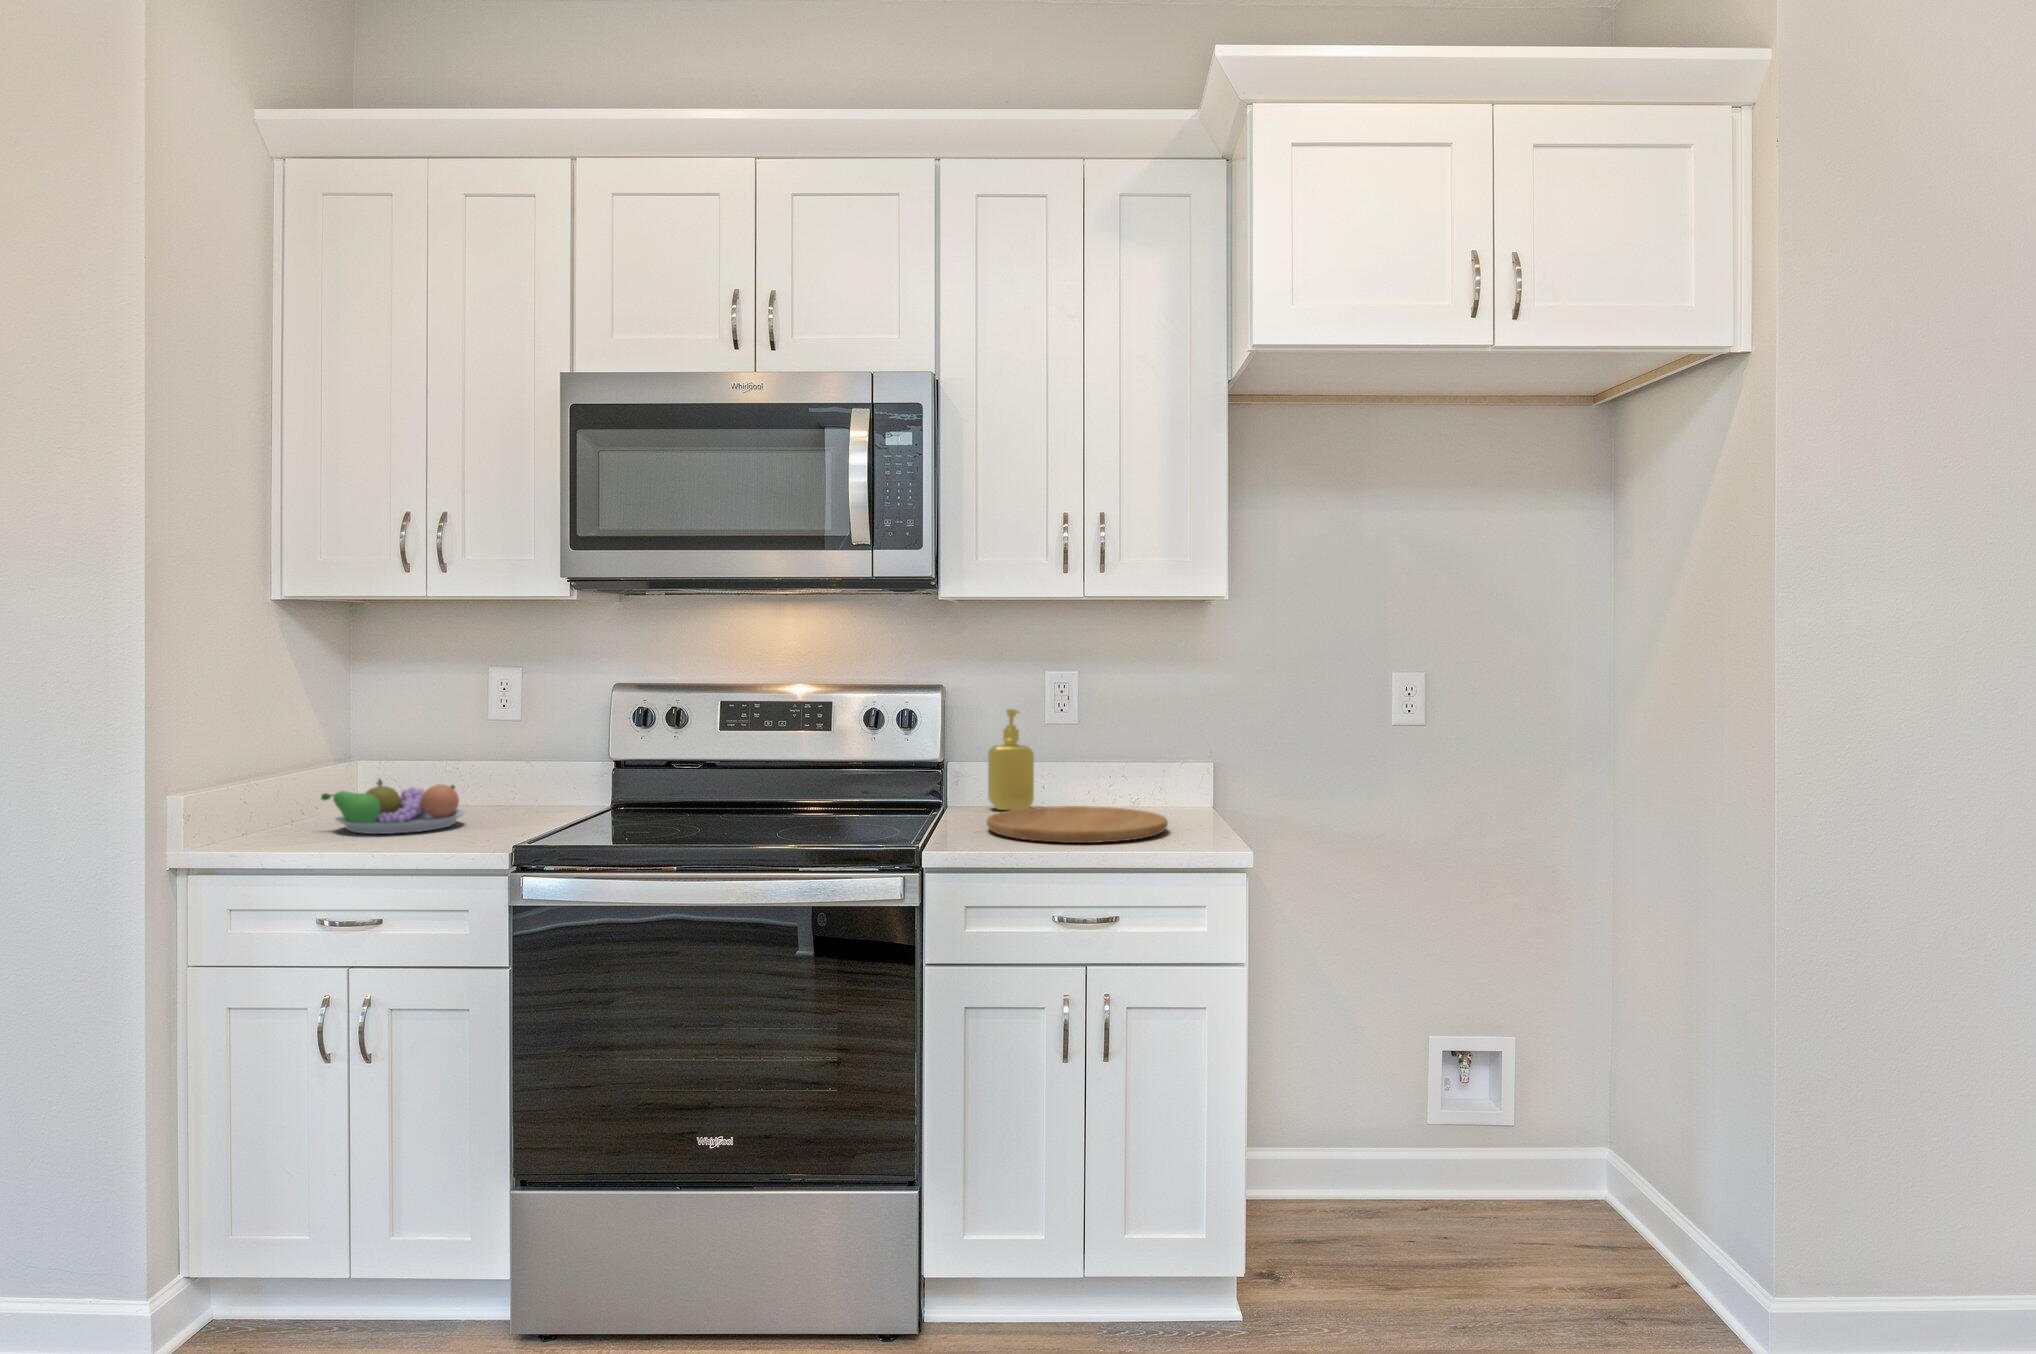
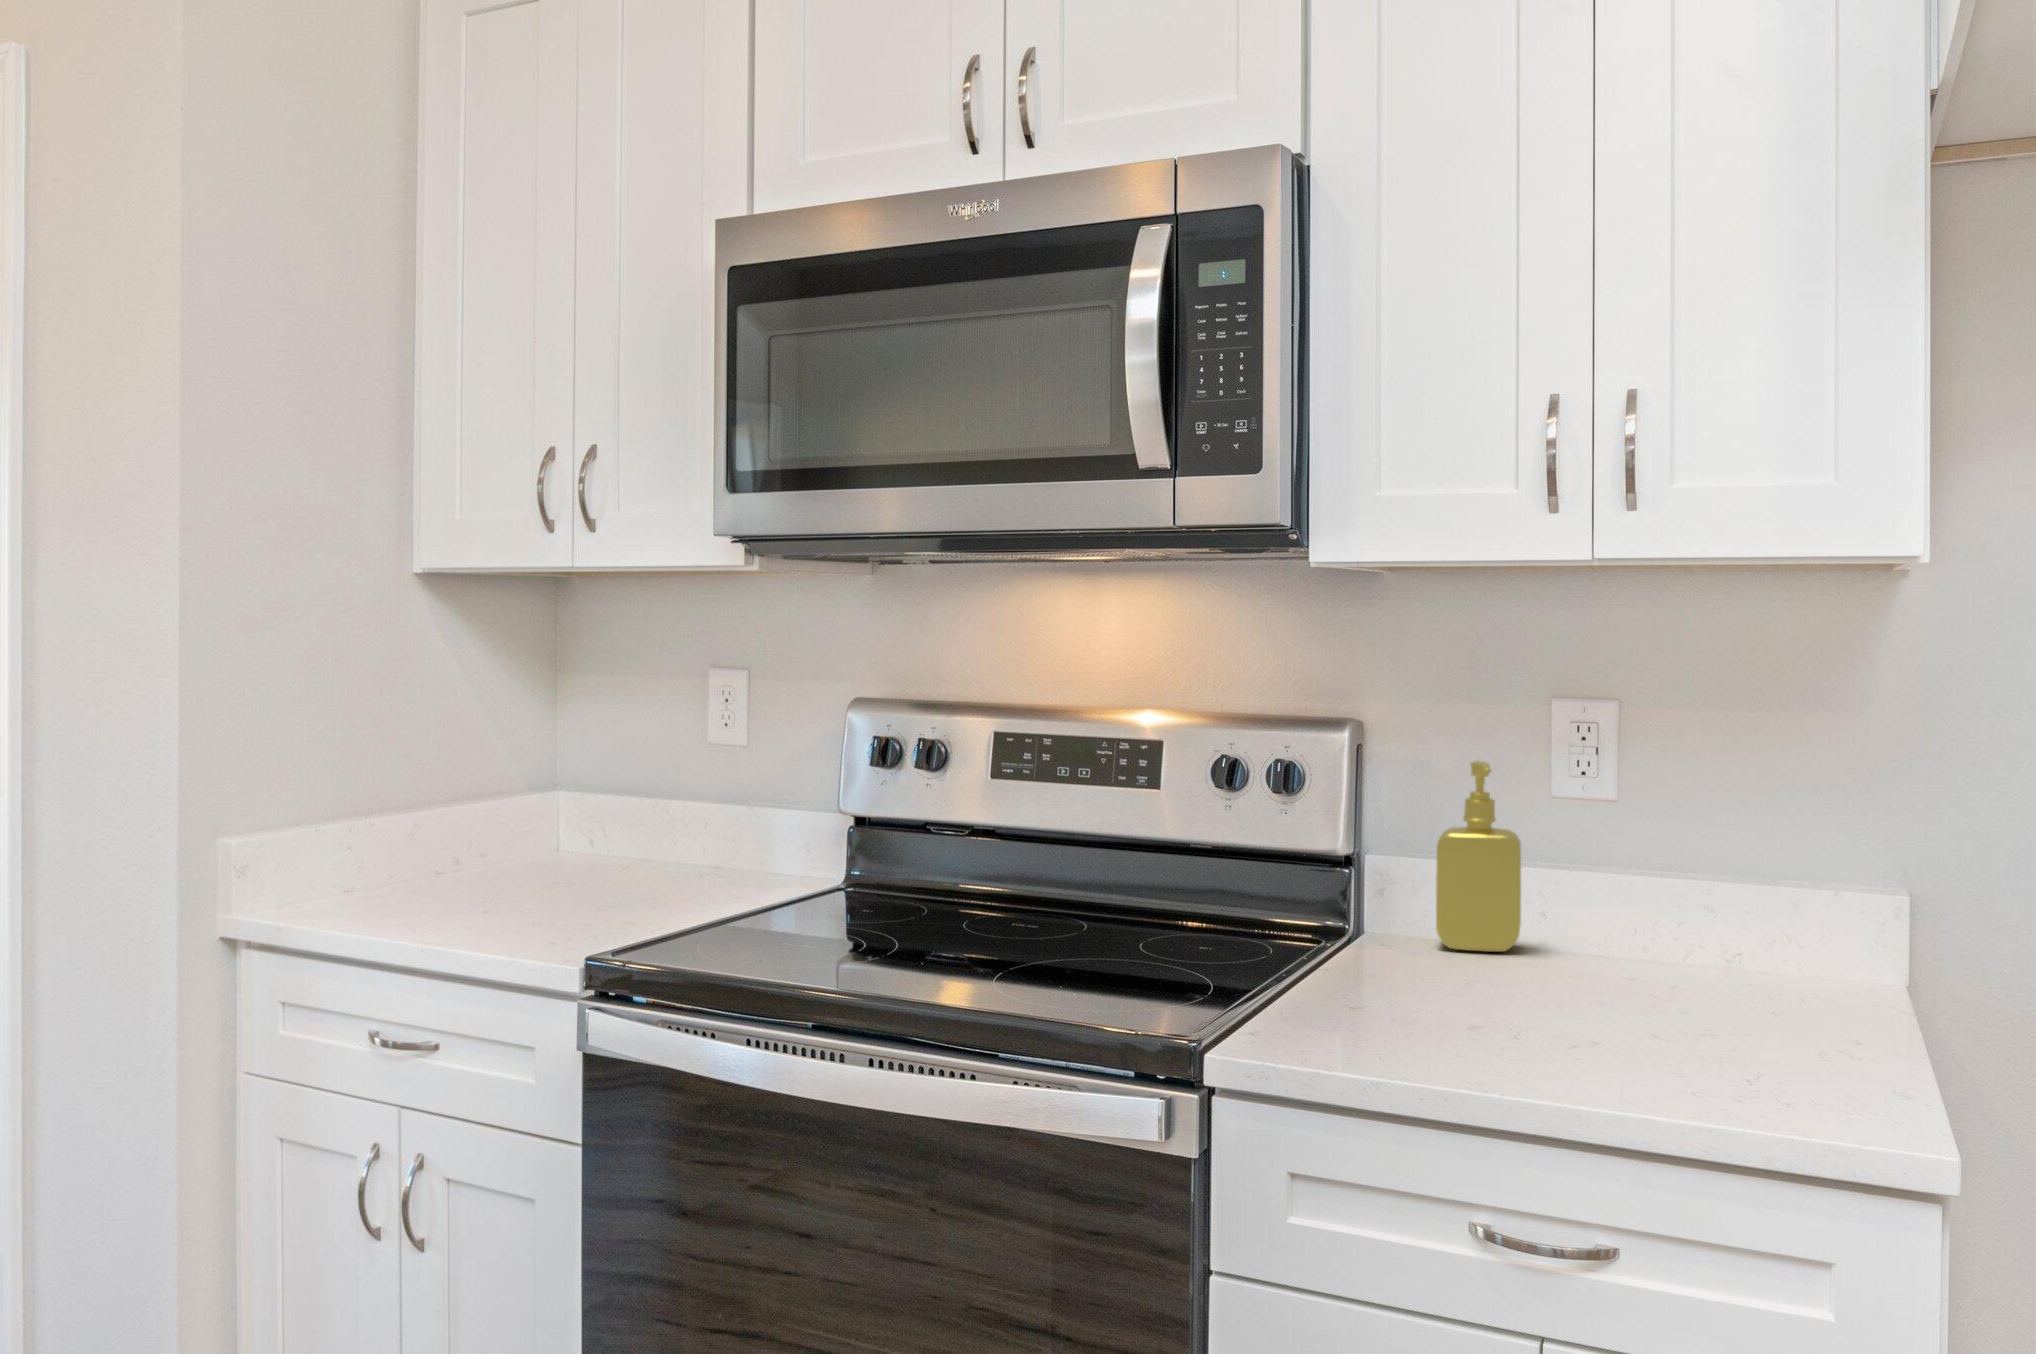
fruit bowl: present [321,779,465,834] -> none [432,834,619,922]
cutting board: present [987,806,1168,843] -> none [1364,958,1735,1062]

